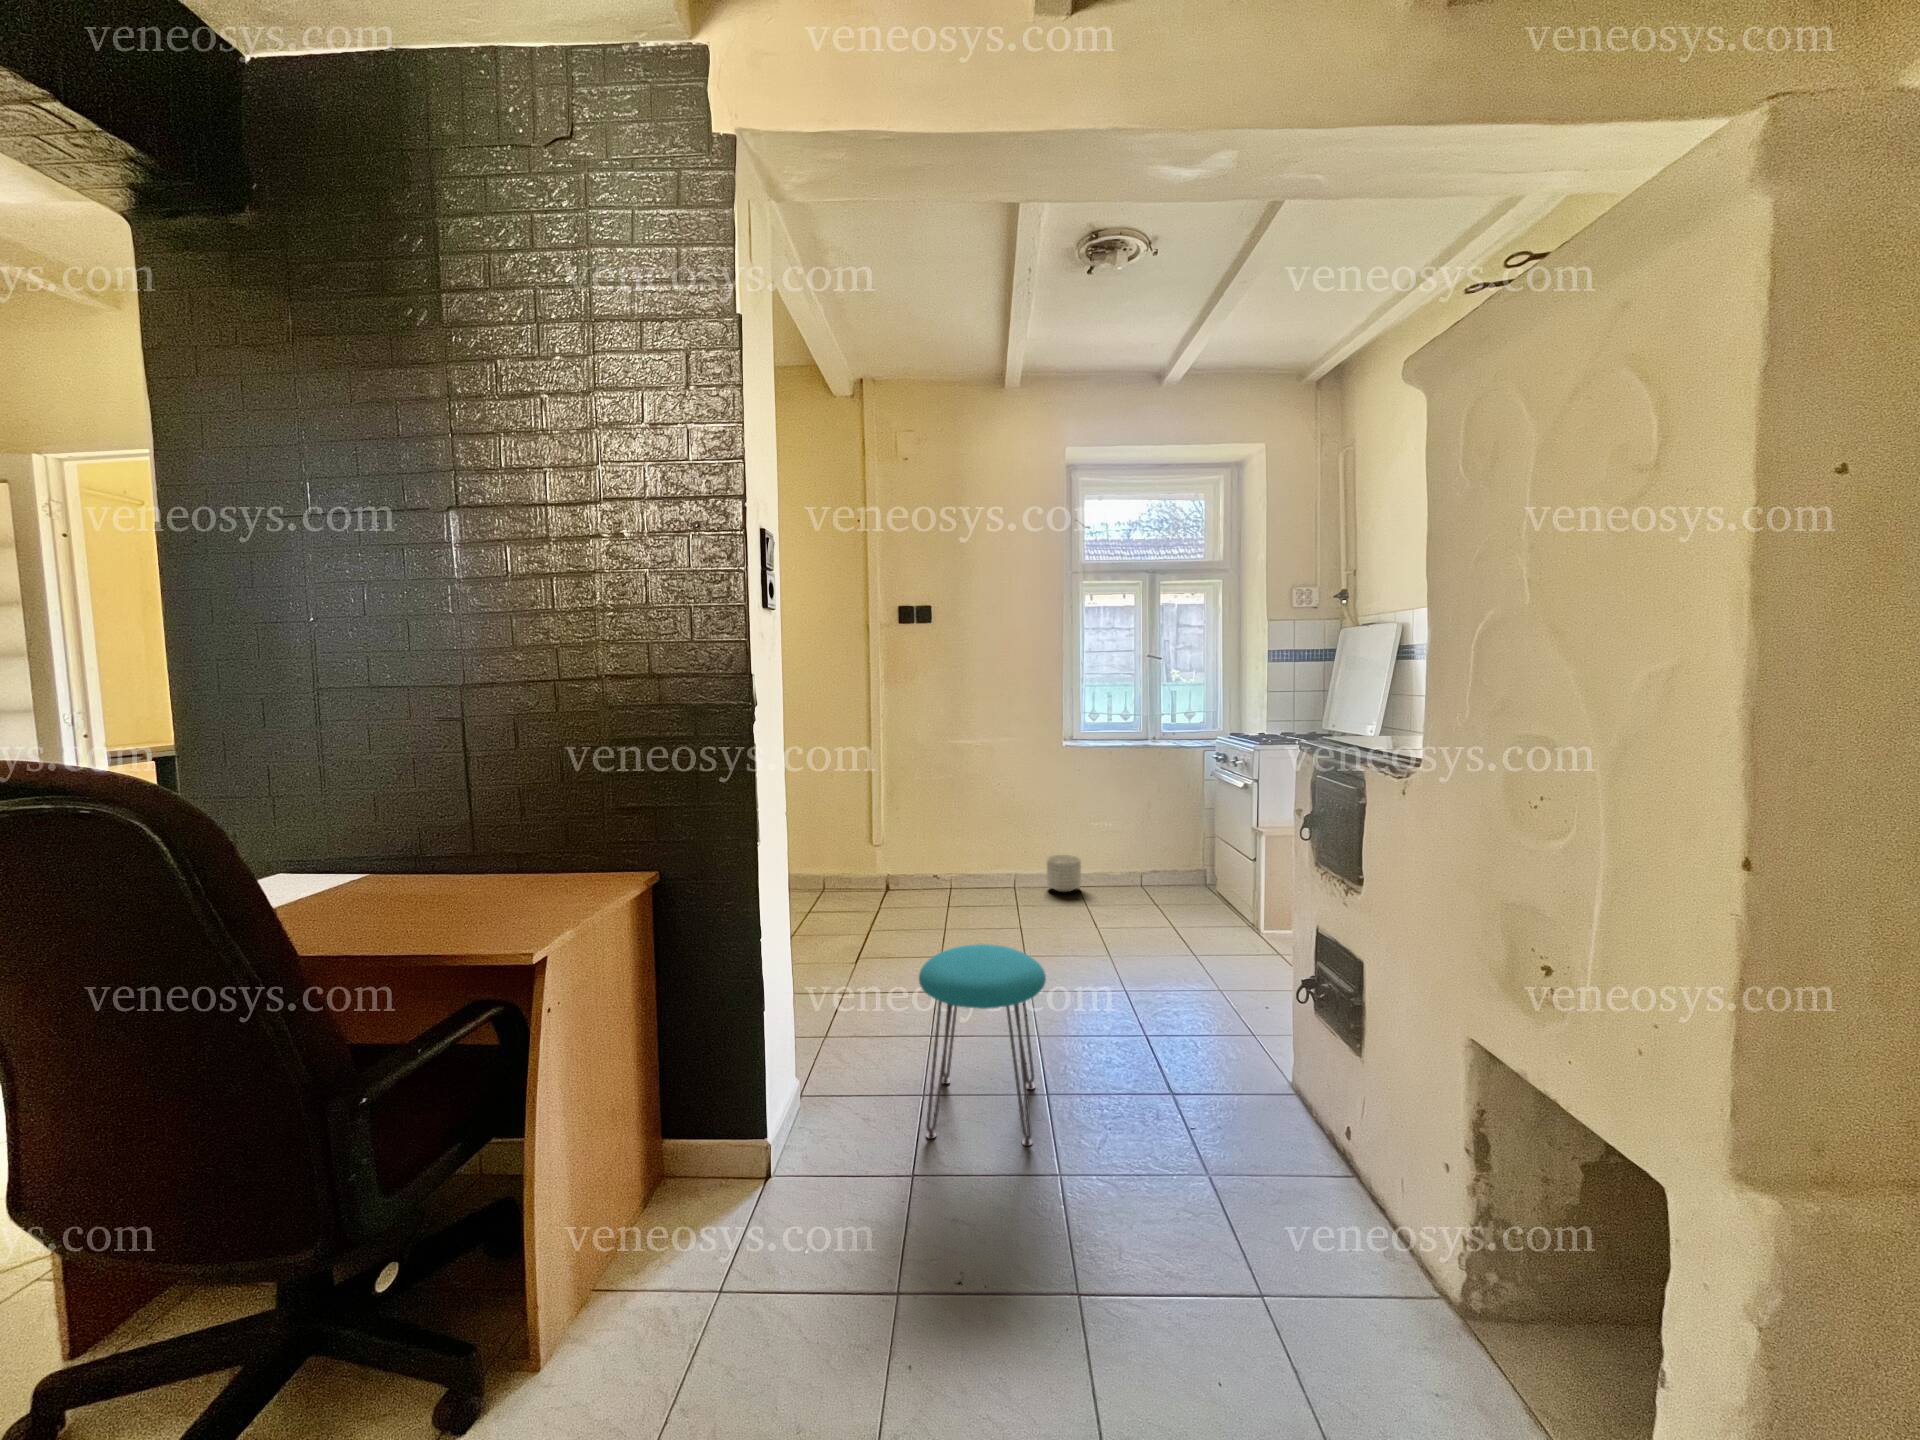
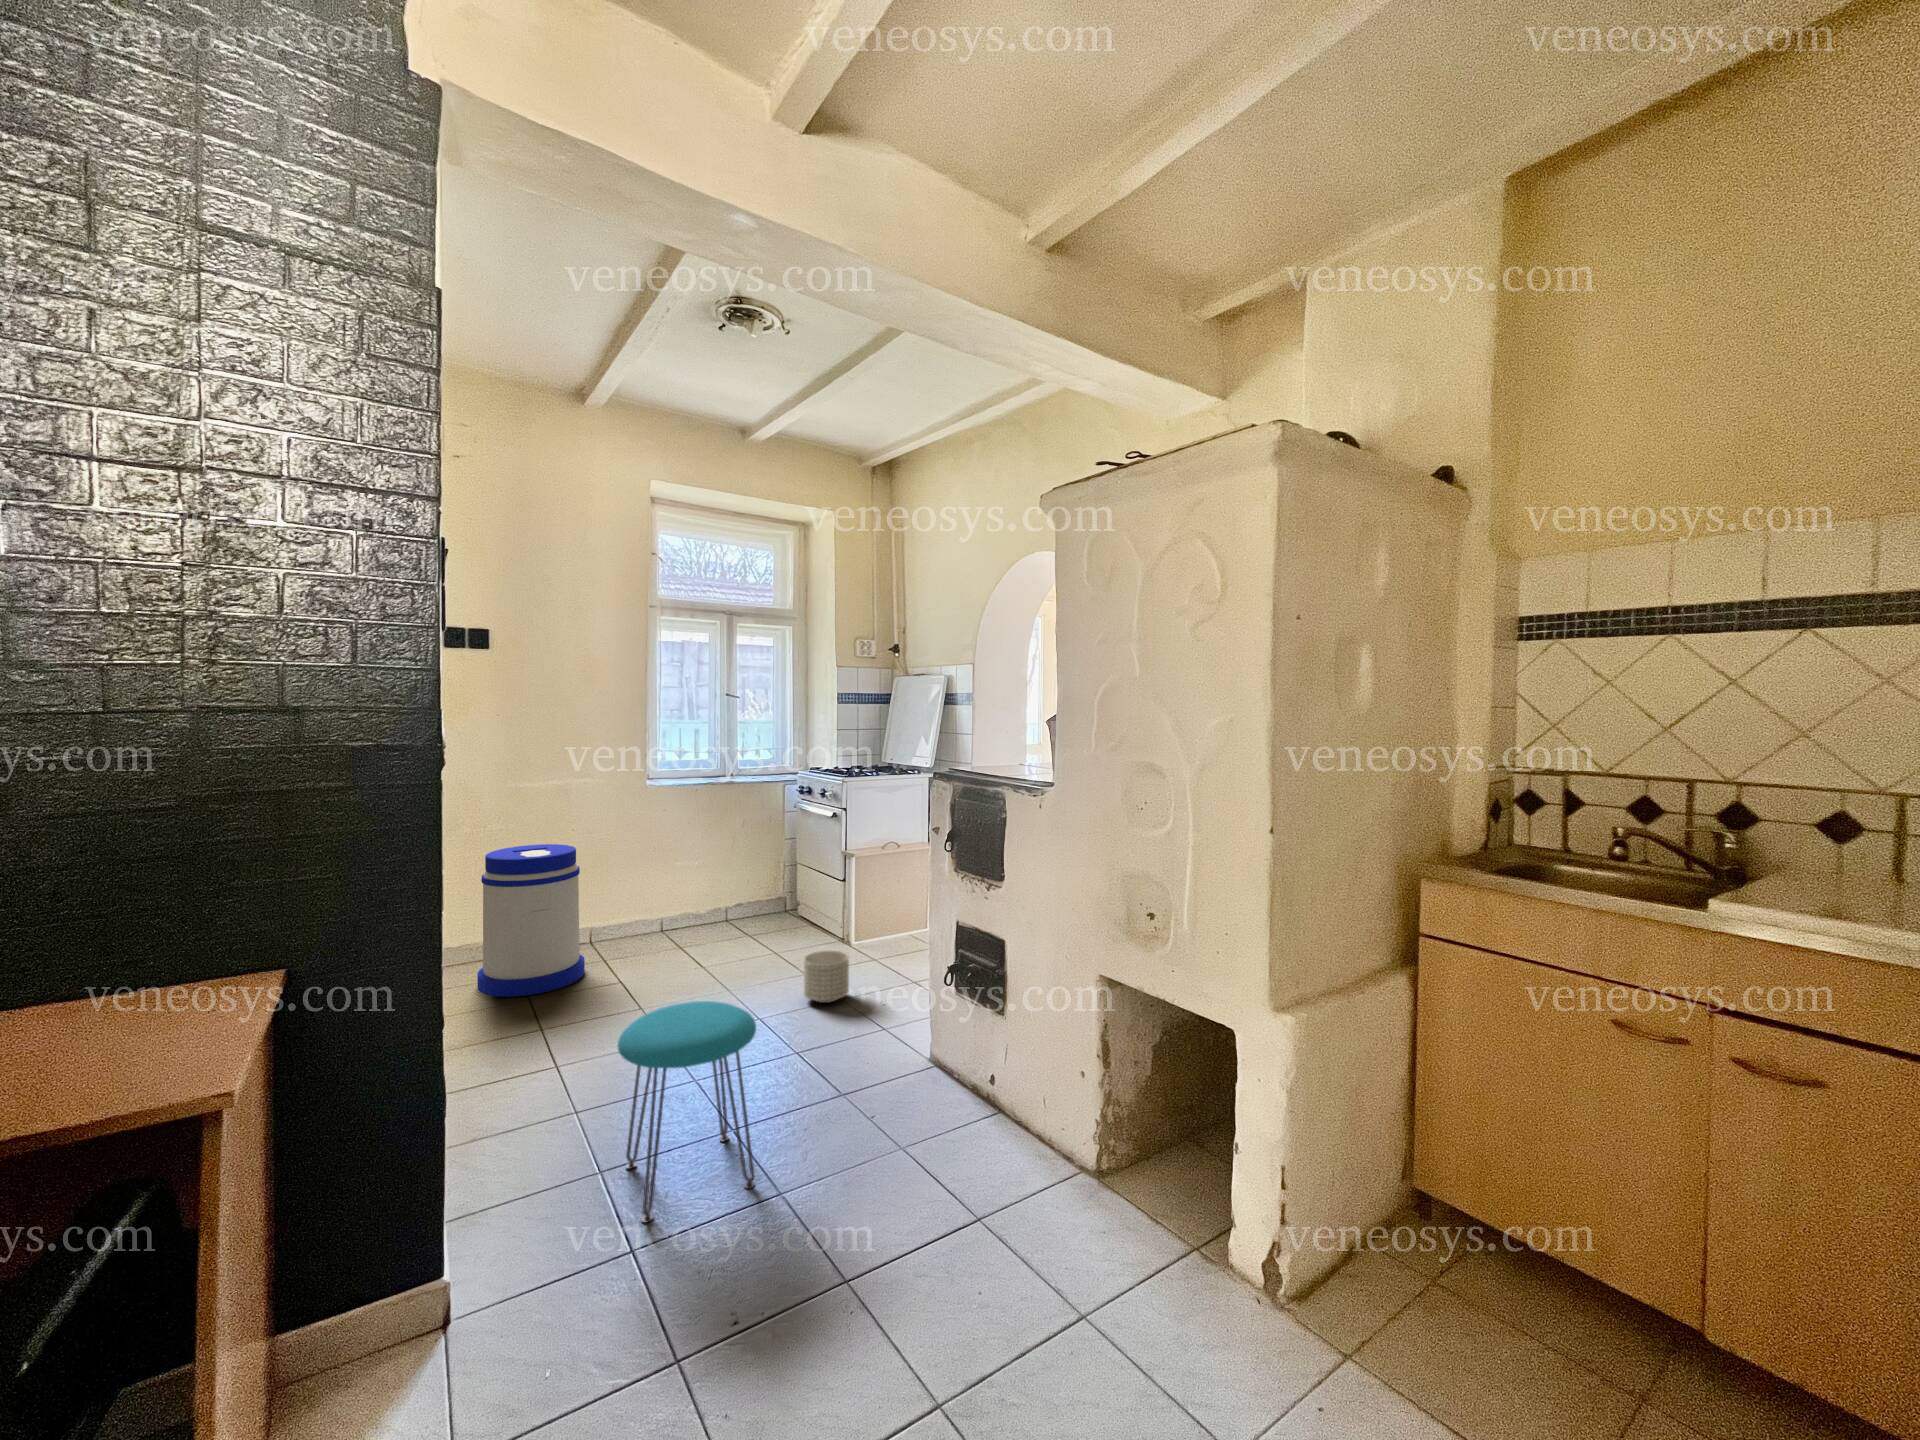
trash can: none [926,786,1005,911] -> present [477,844,585,997]
planter: present [1047,855,1081,892] -> present [804,951,849,1003]

